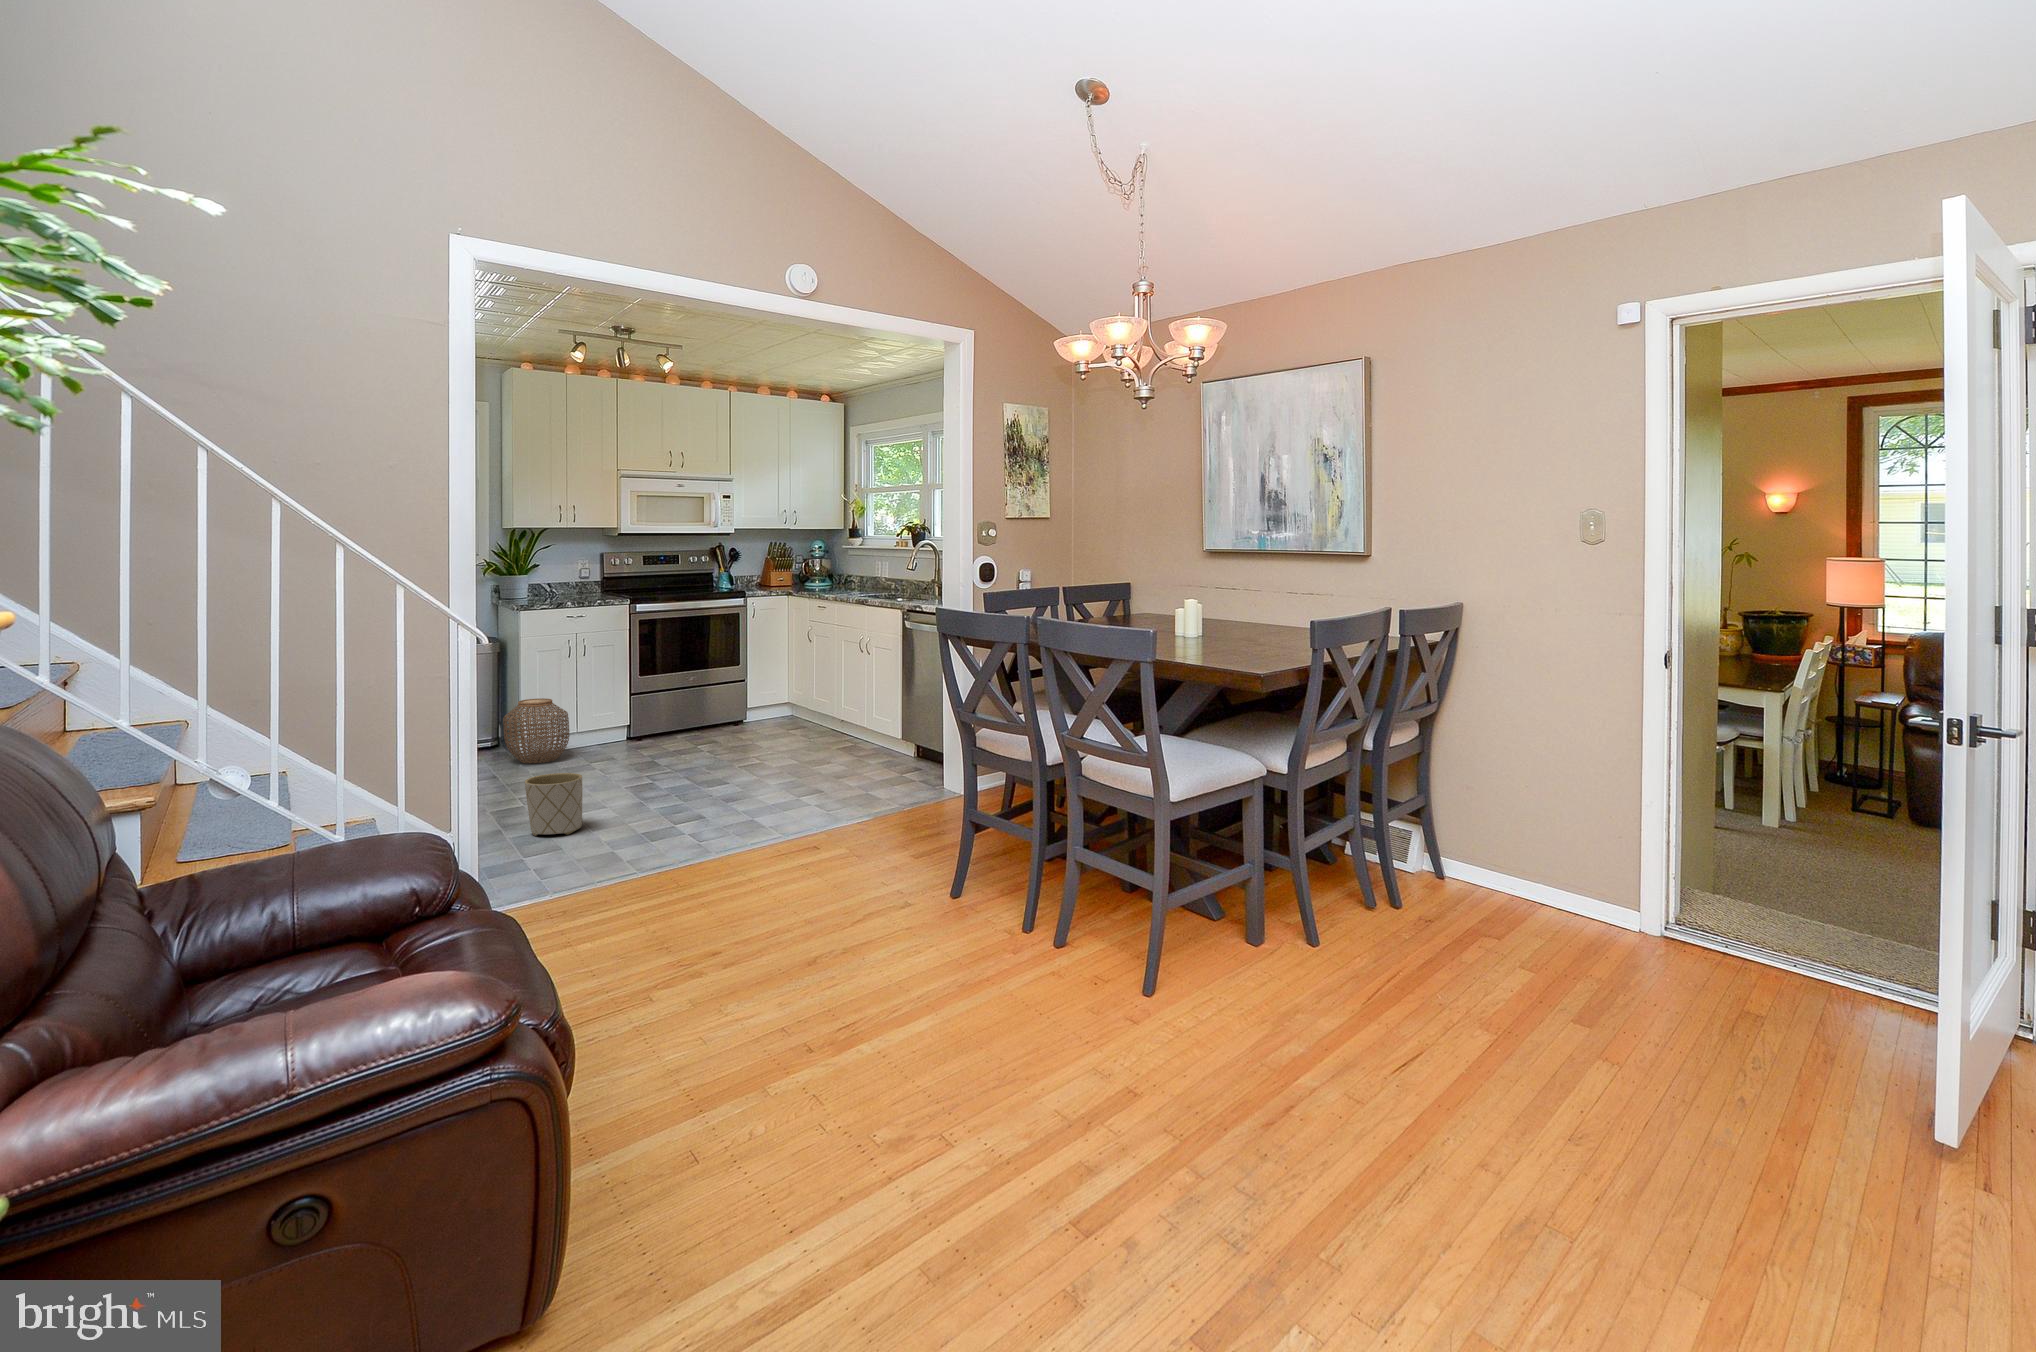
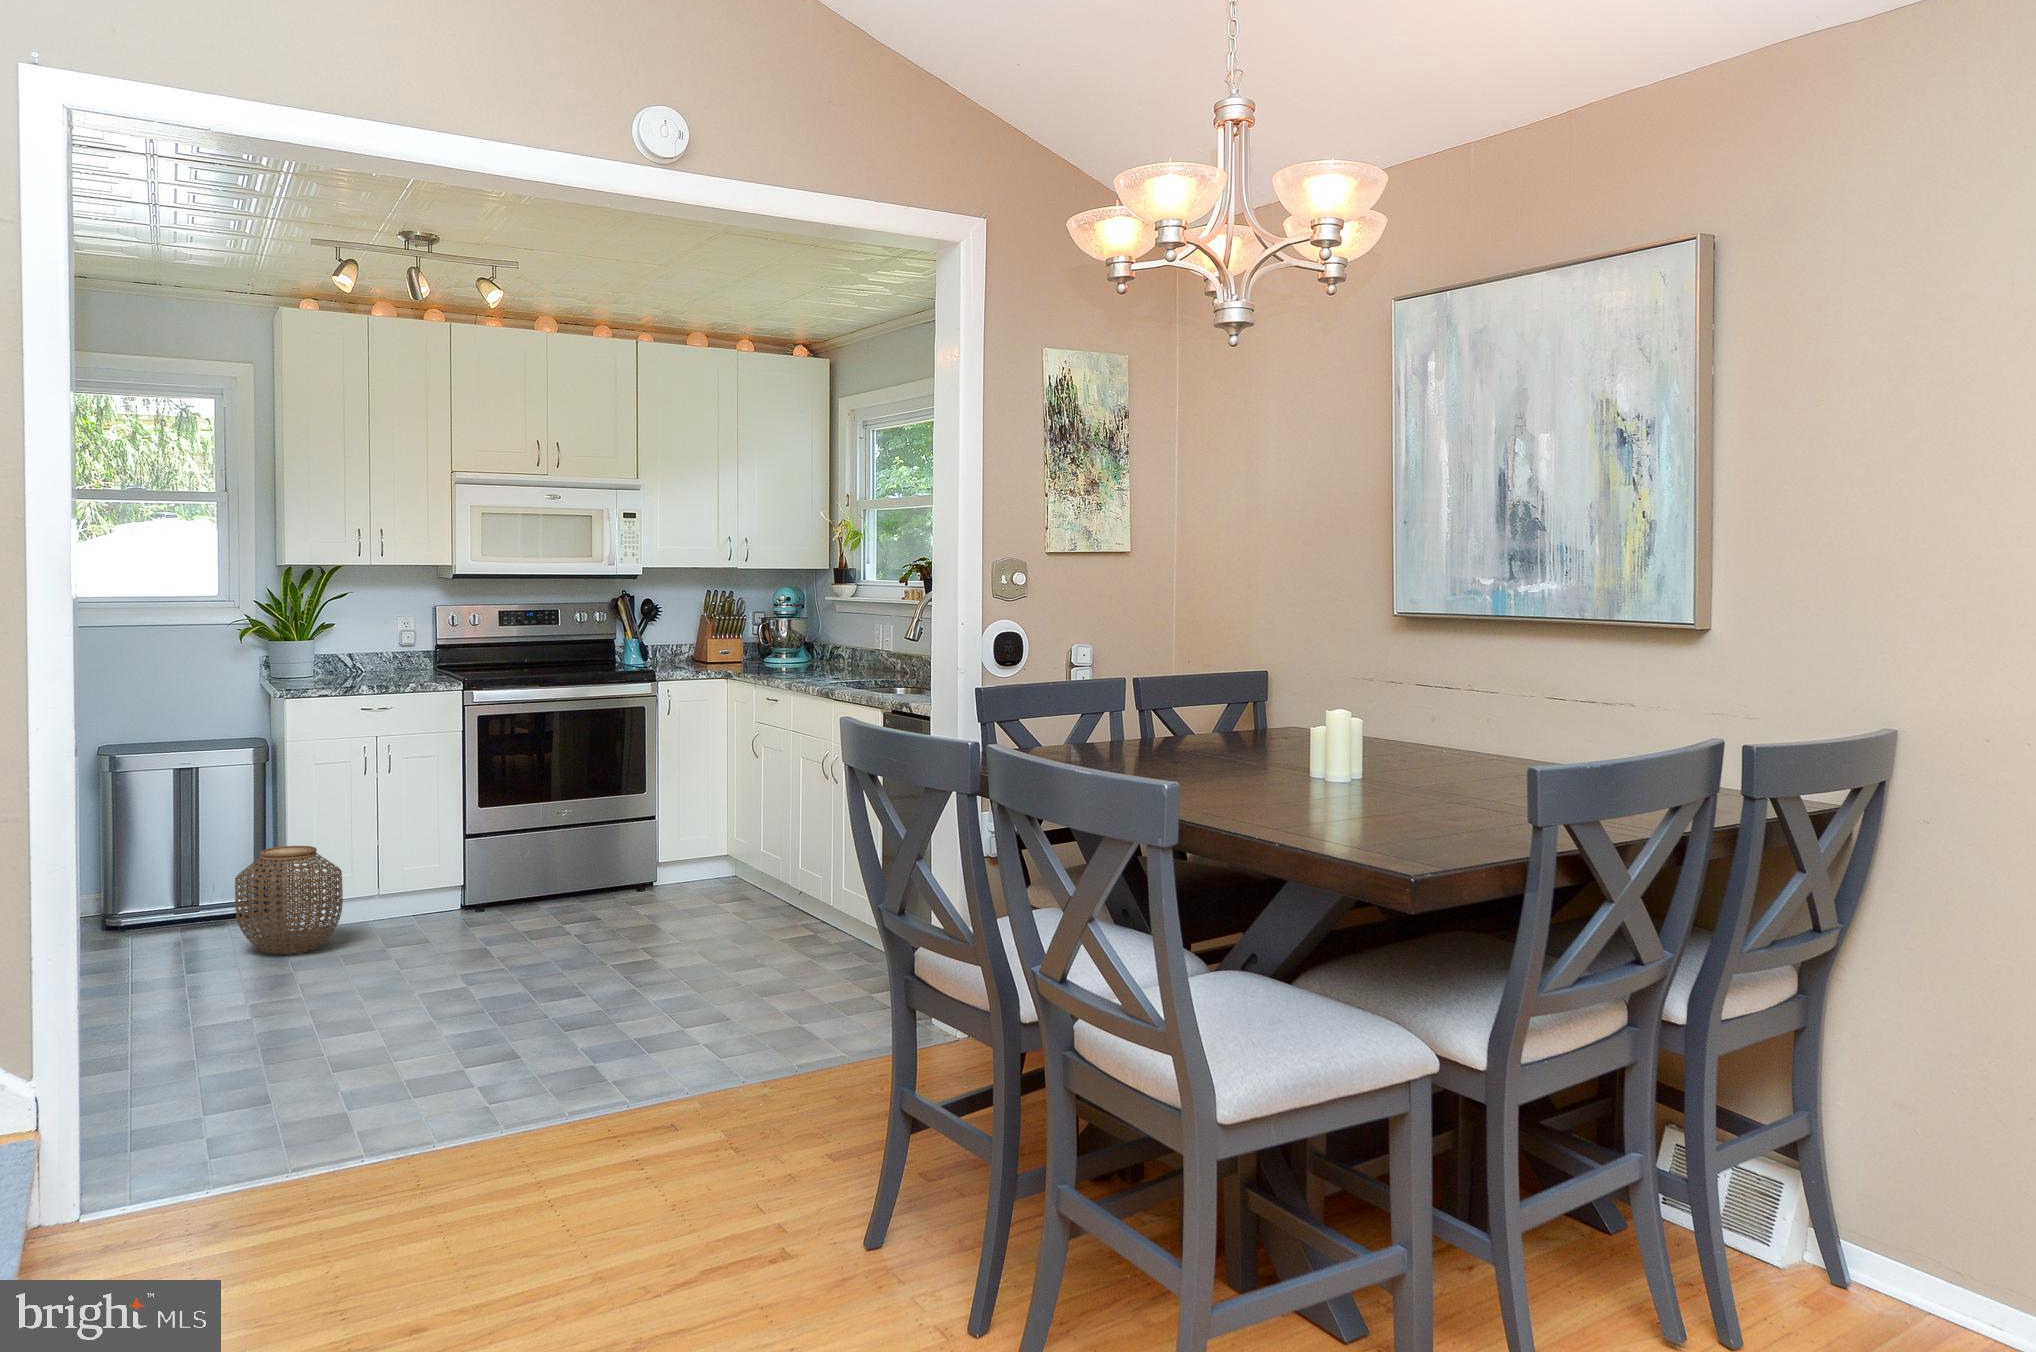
planter: present [525,773,582,836] -> none [192,988,292,1099]

